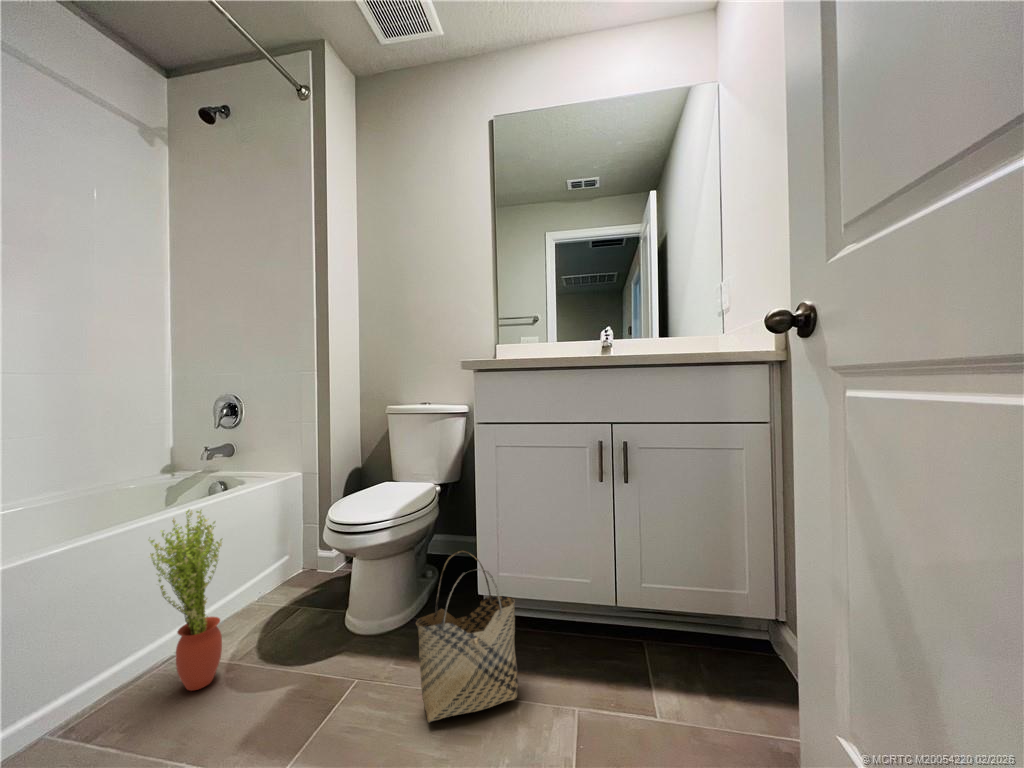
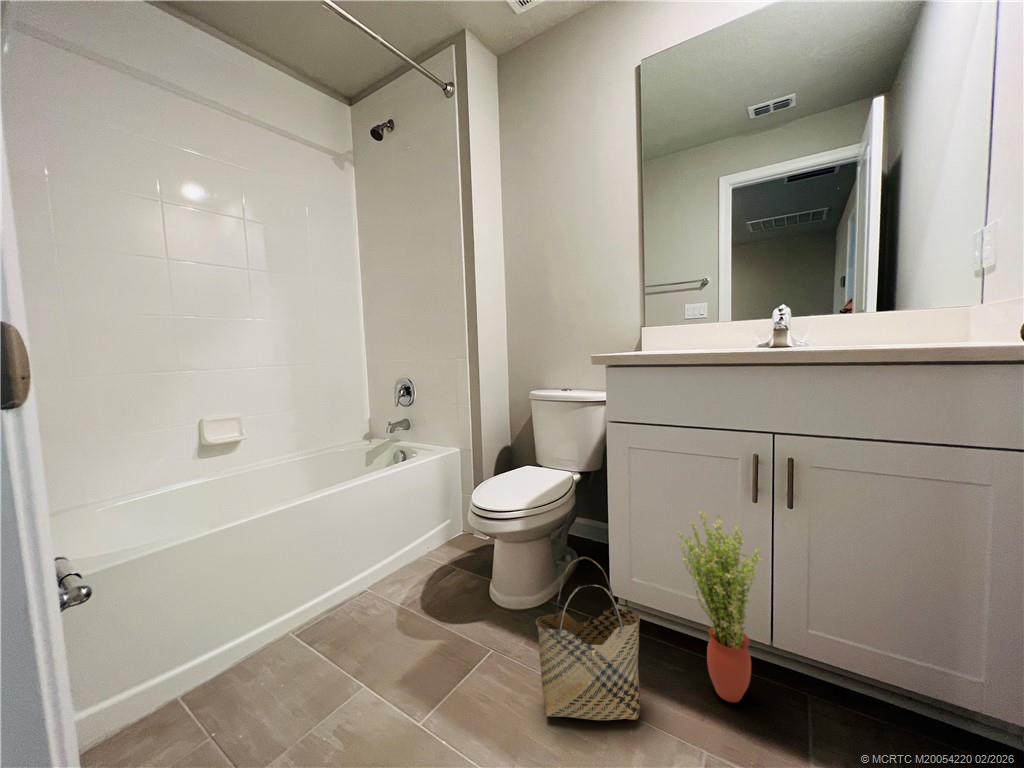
potted plant: present [150,509,222,691] -> present [677,511,762,702]

